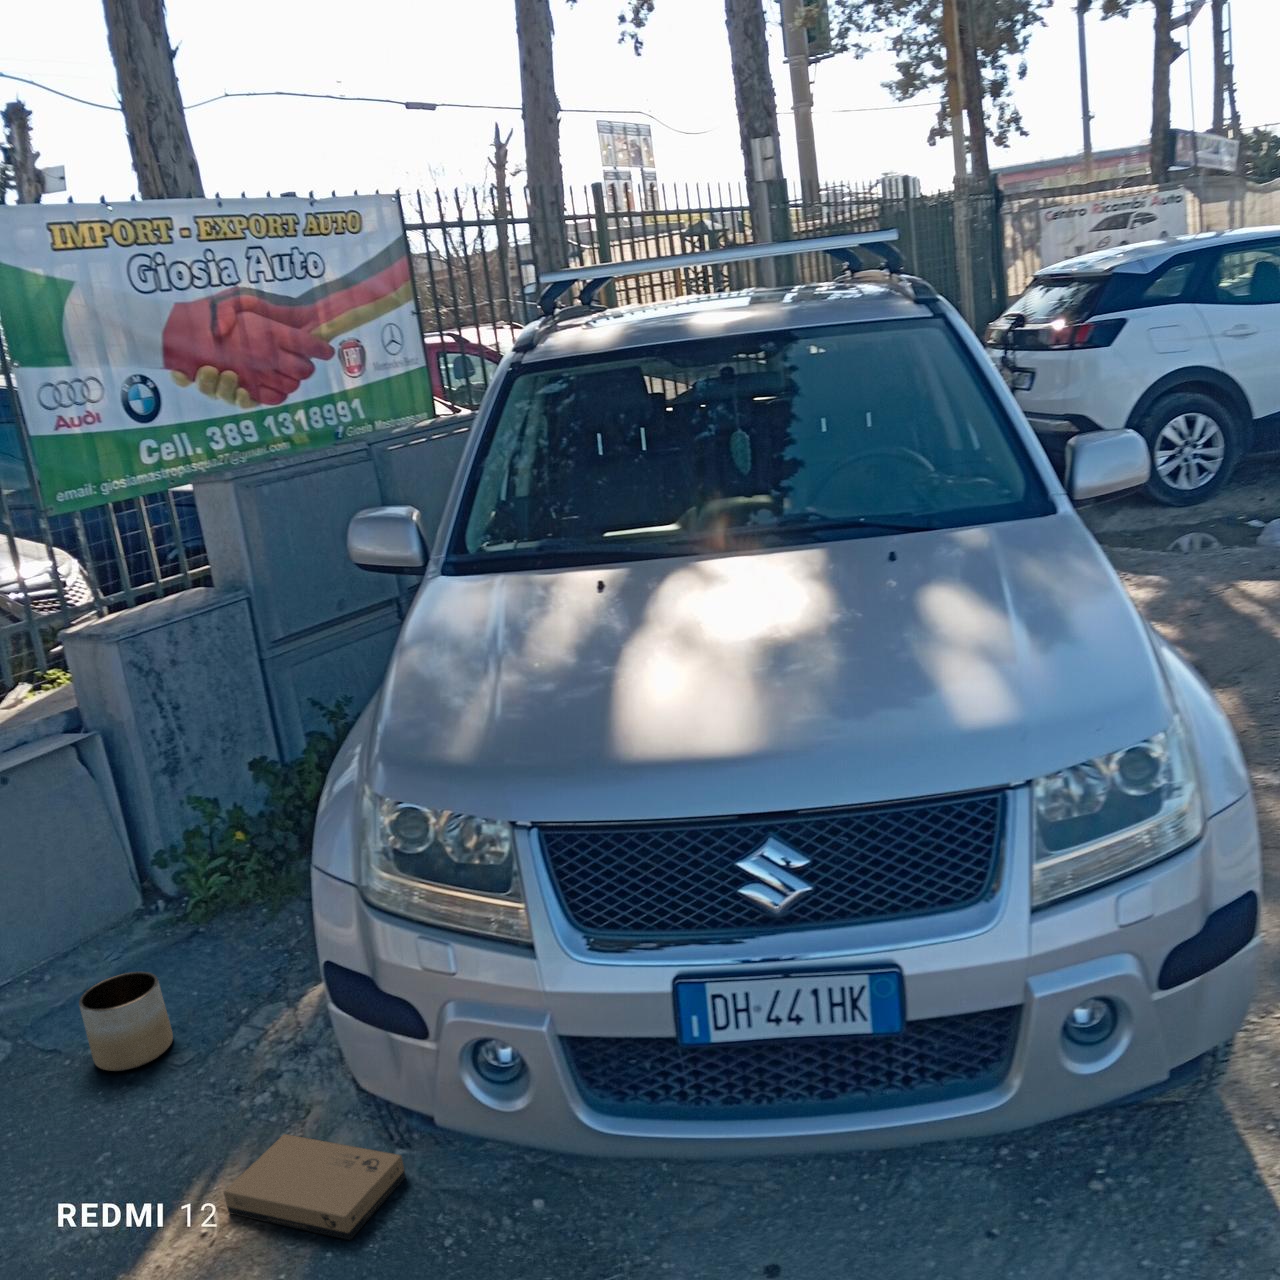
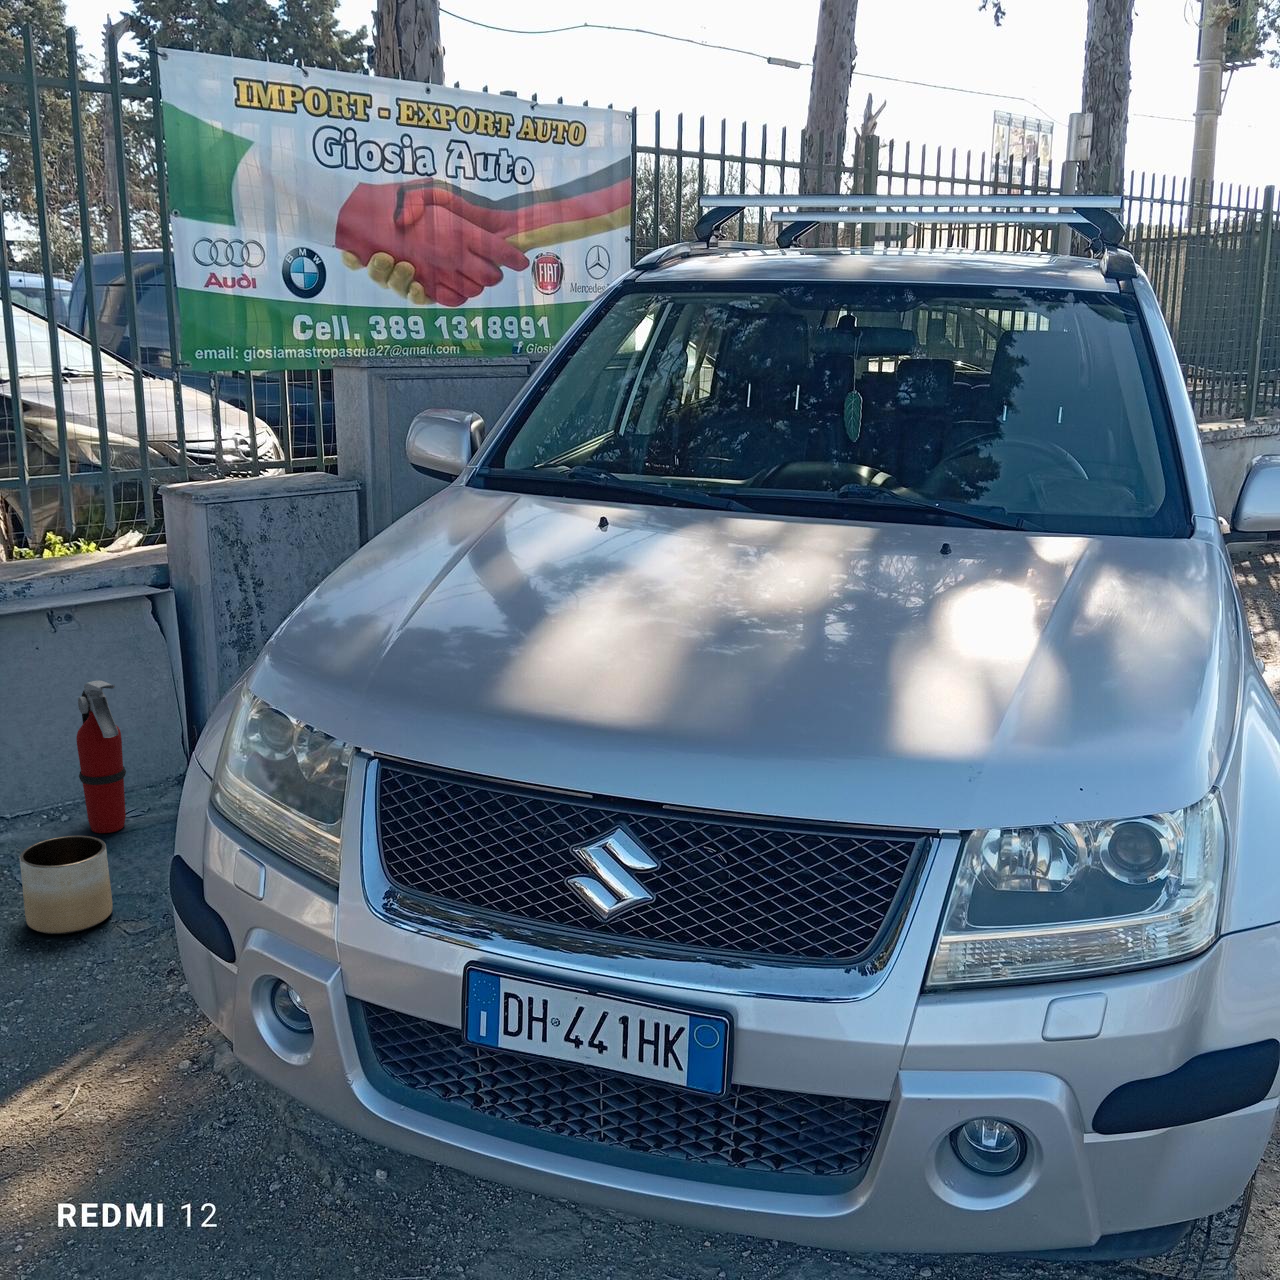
fire extinguisher: none [66,825,131,970] -> present [76,681,126,833]
cardboard box: present [224,1134,406,1240] -> none [50,1037,239,1168]

